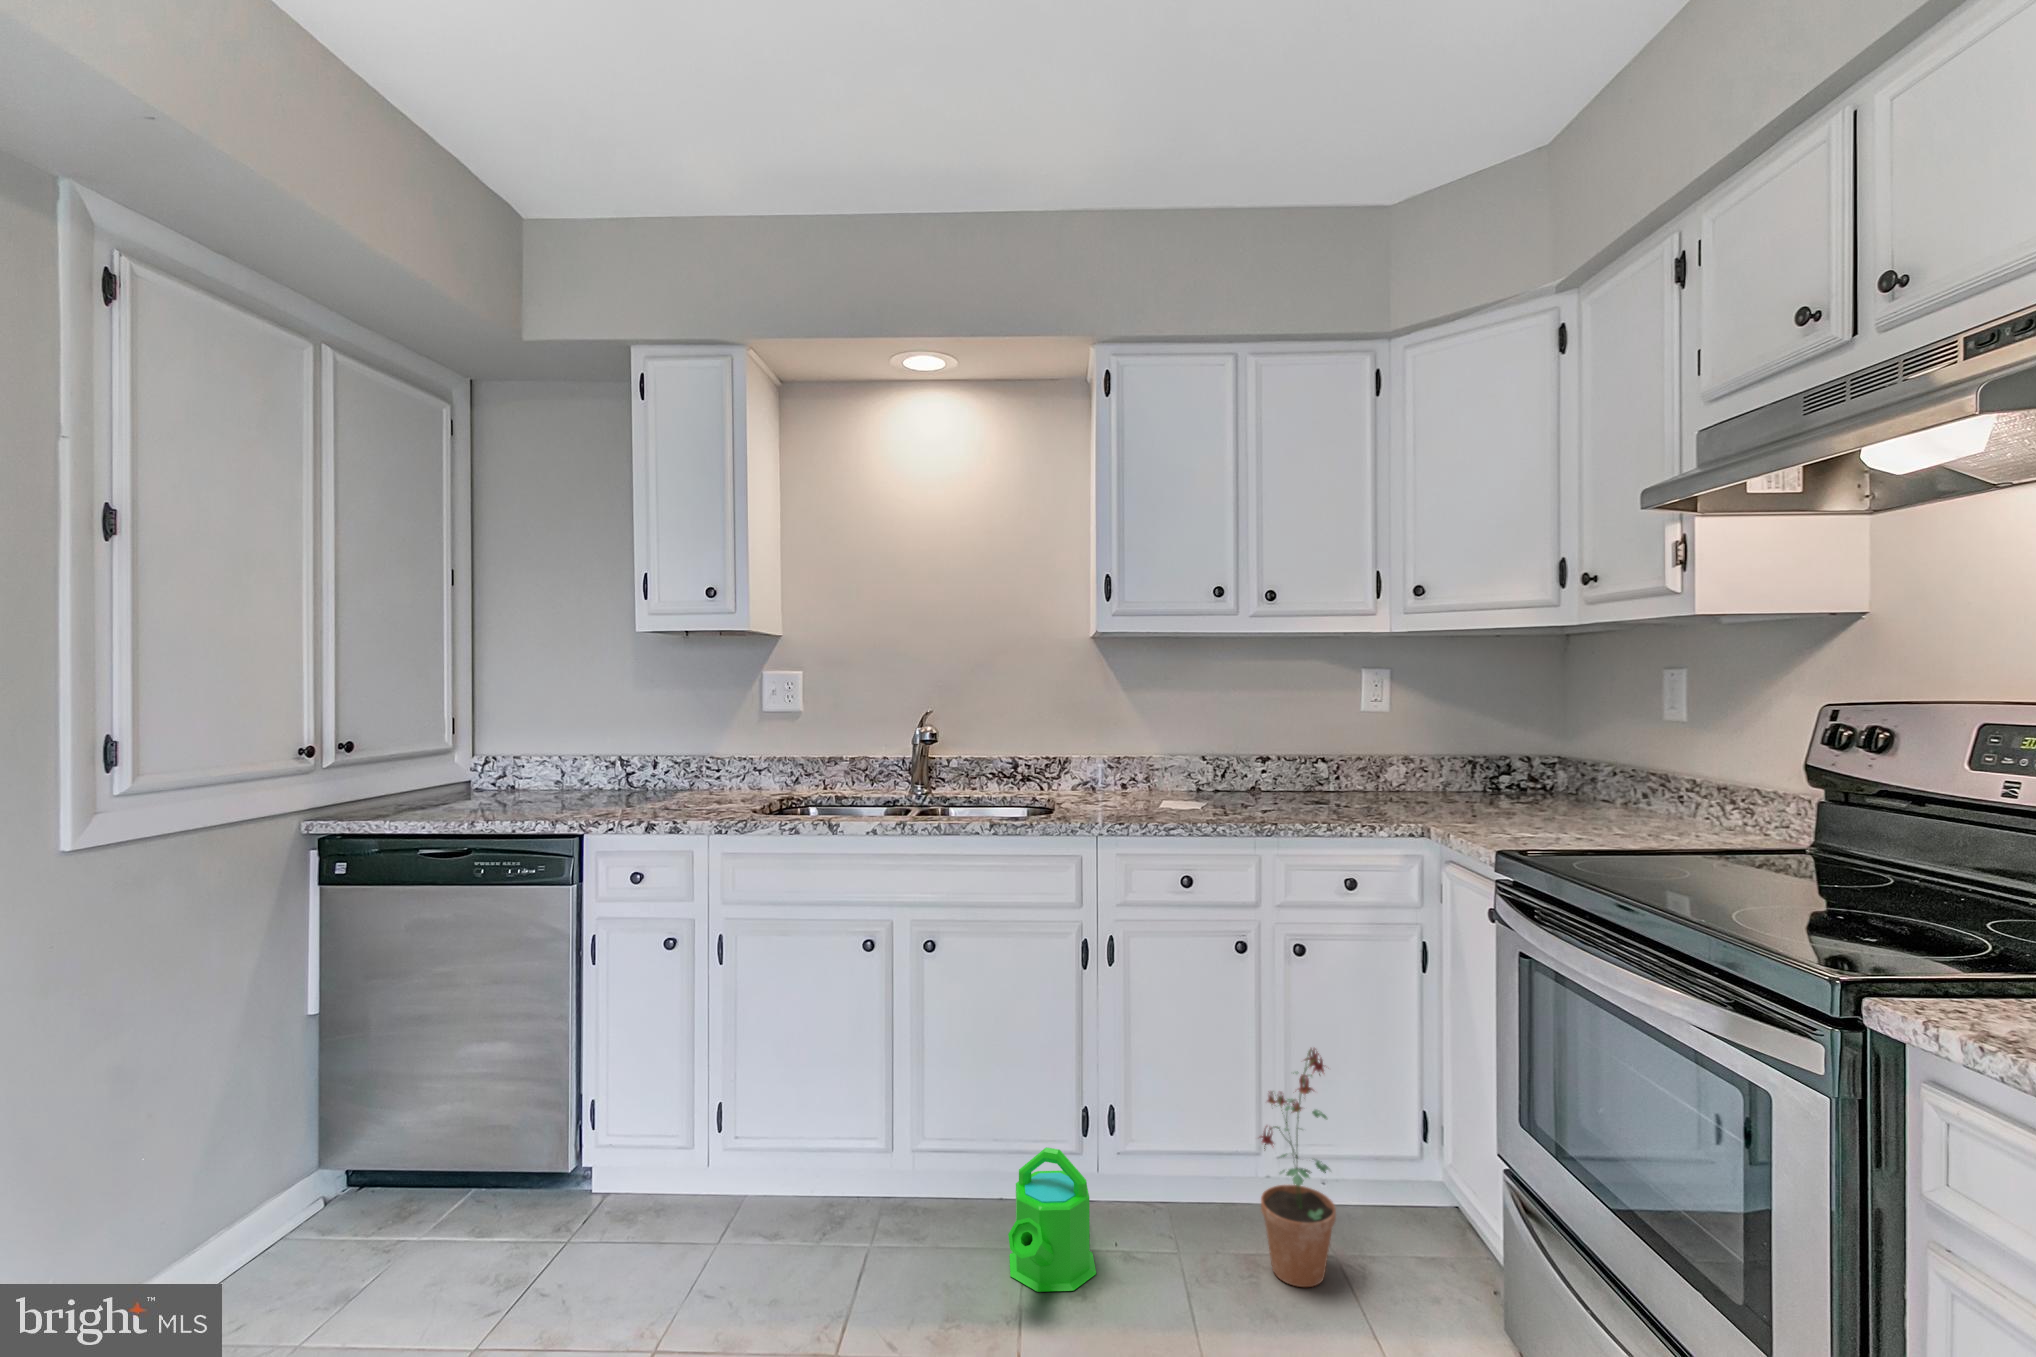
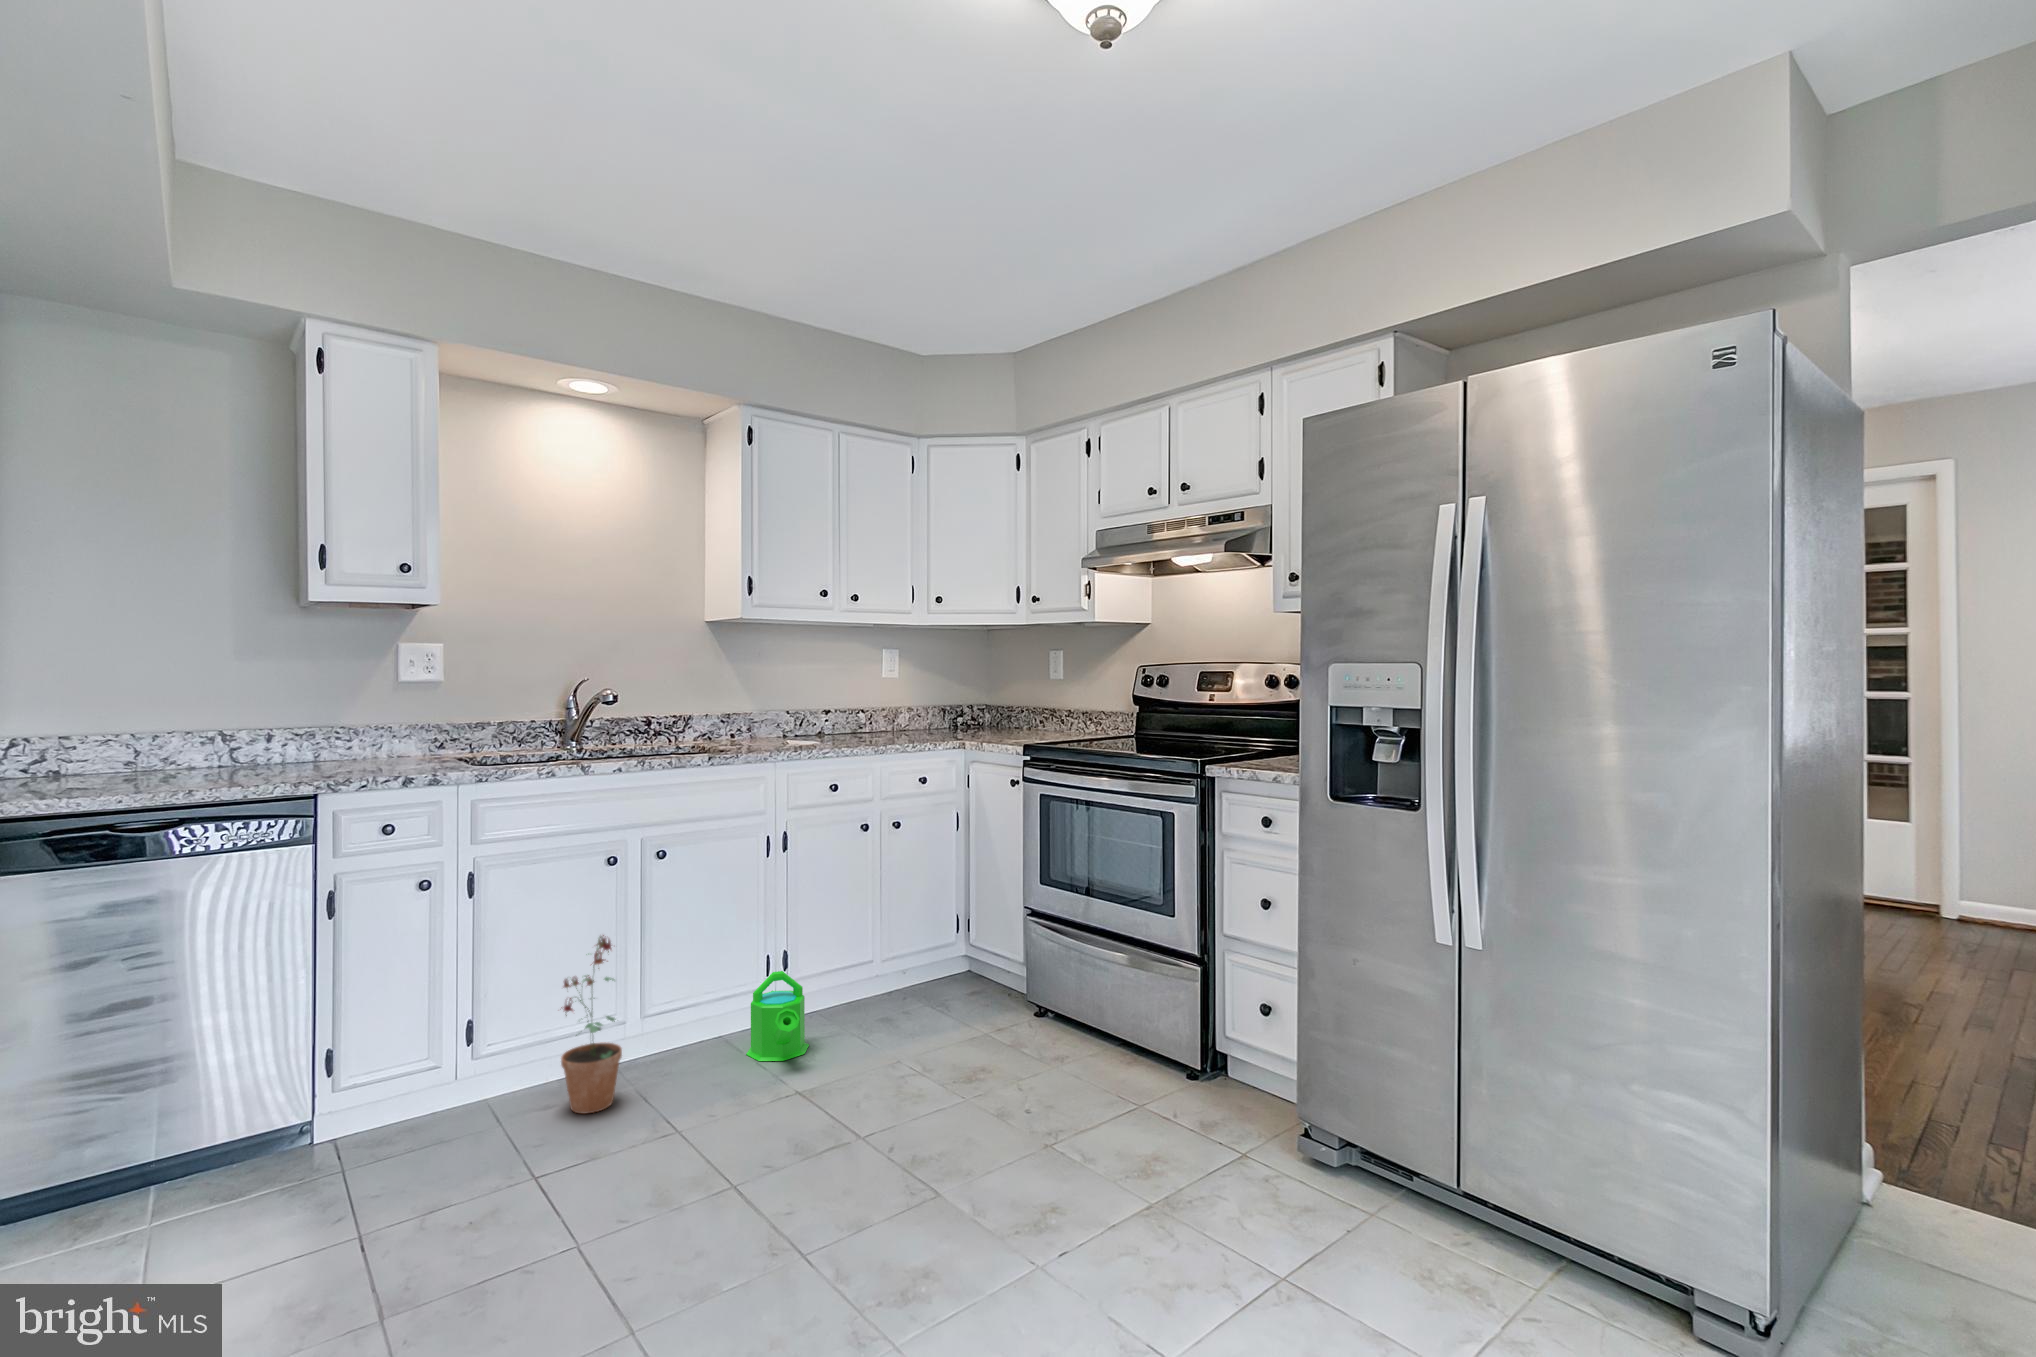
potted plant: present [1260,1048,1336,1287] -> present [561,935,622,1114]

